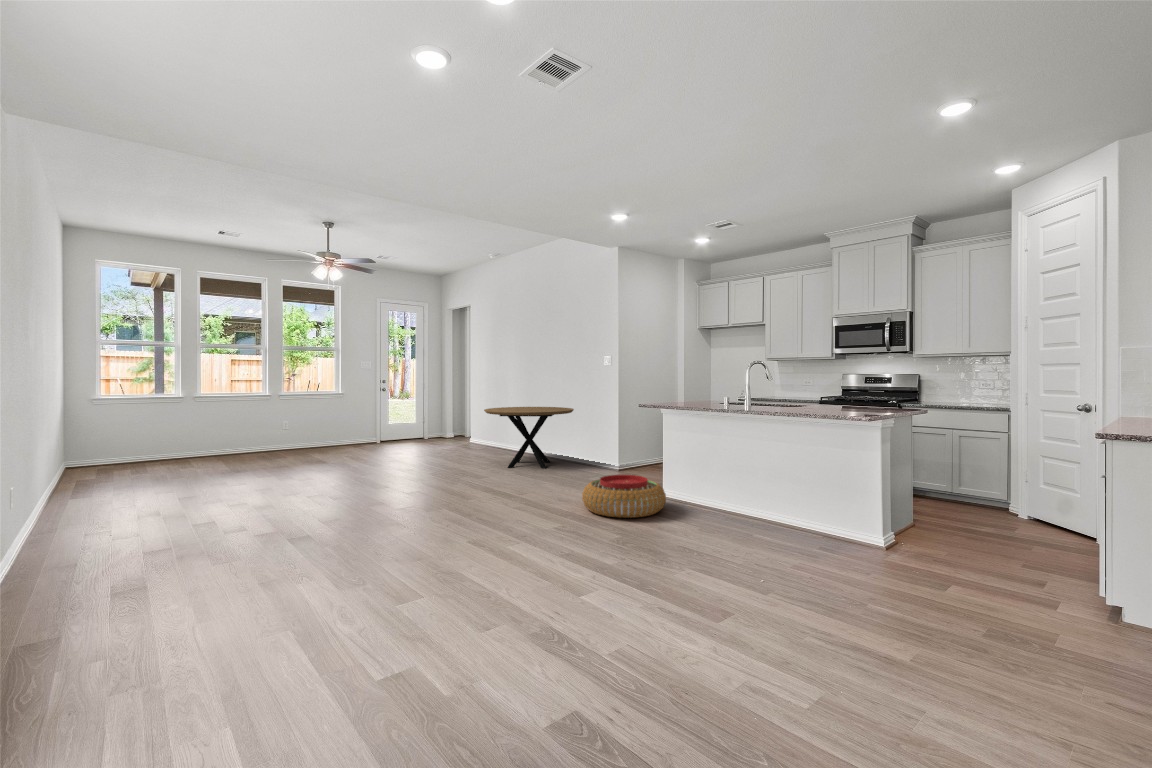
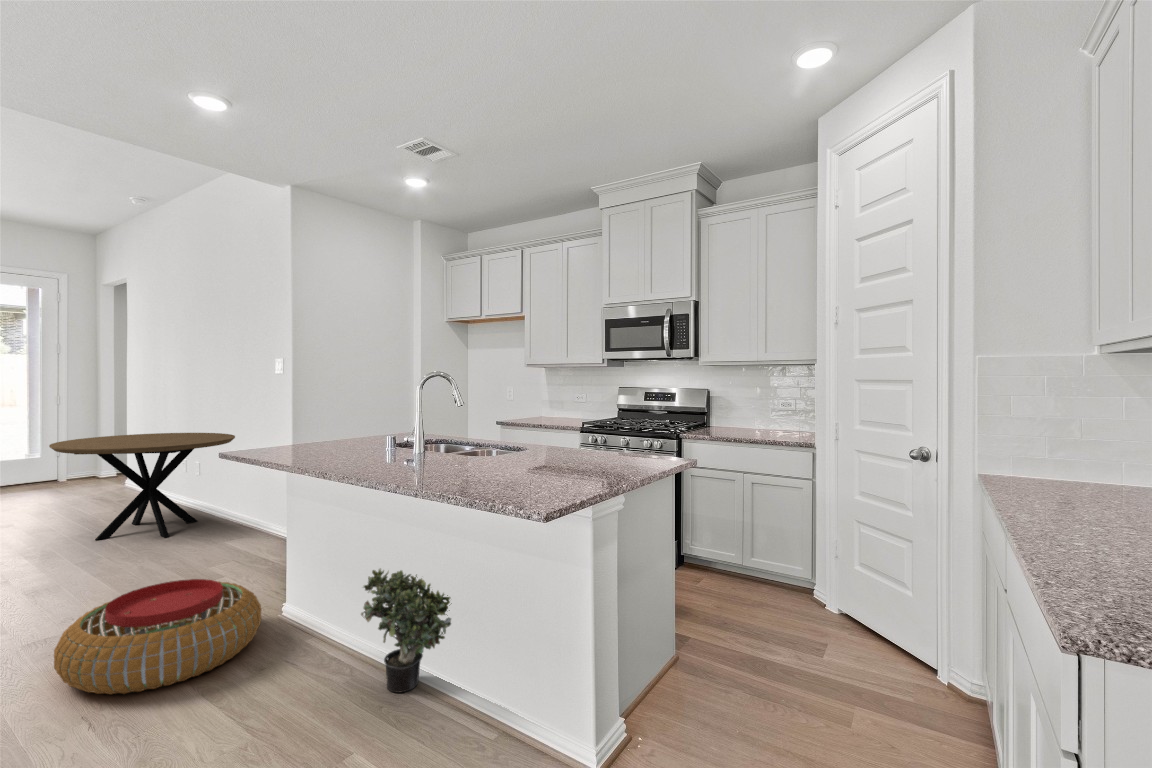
potted plant: none [737,466,789,527] -> present [361,569,452,693]

